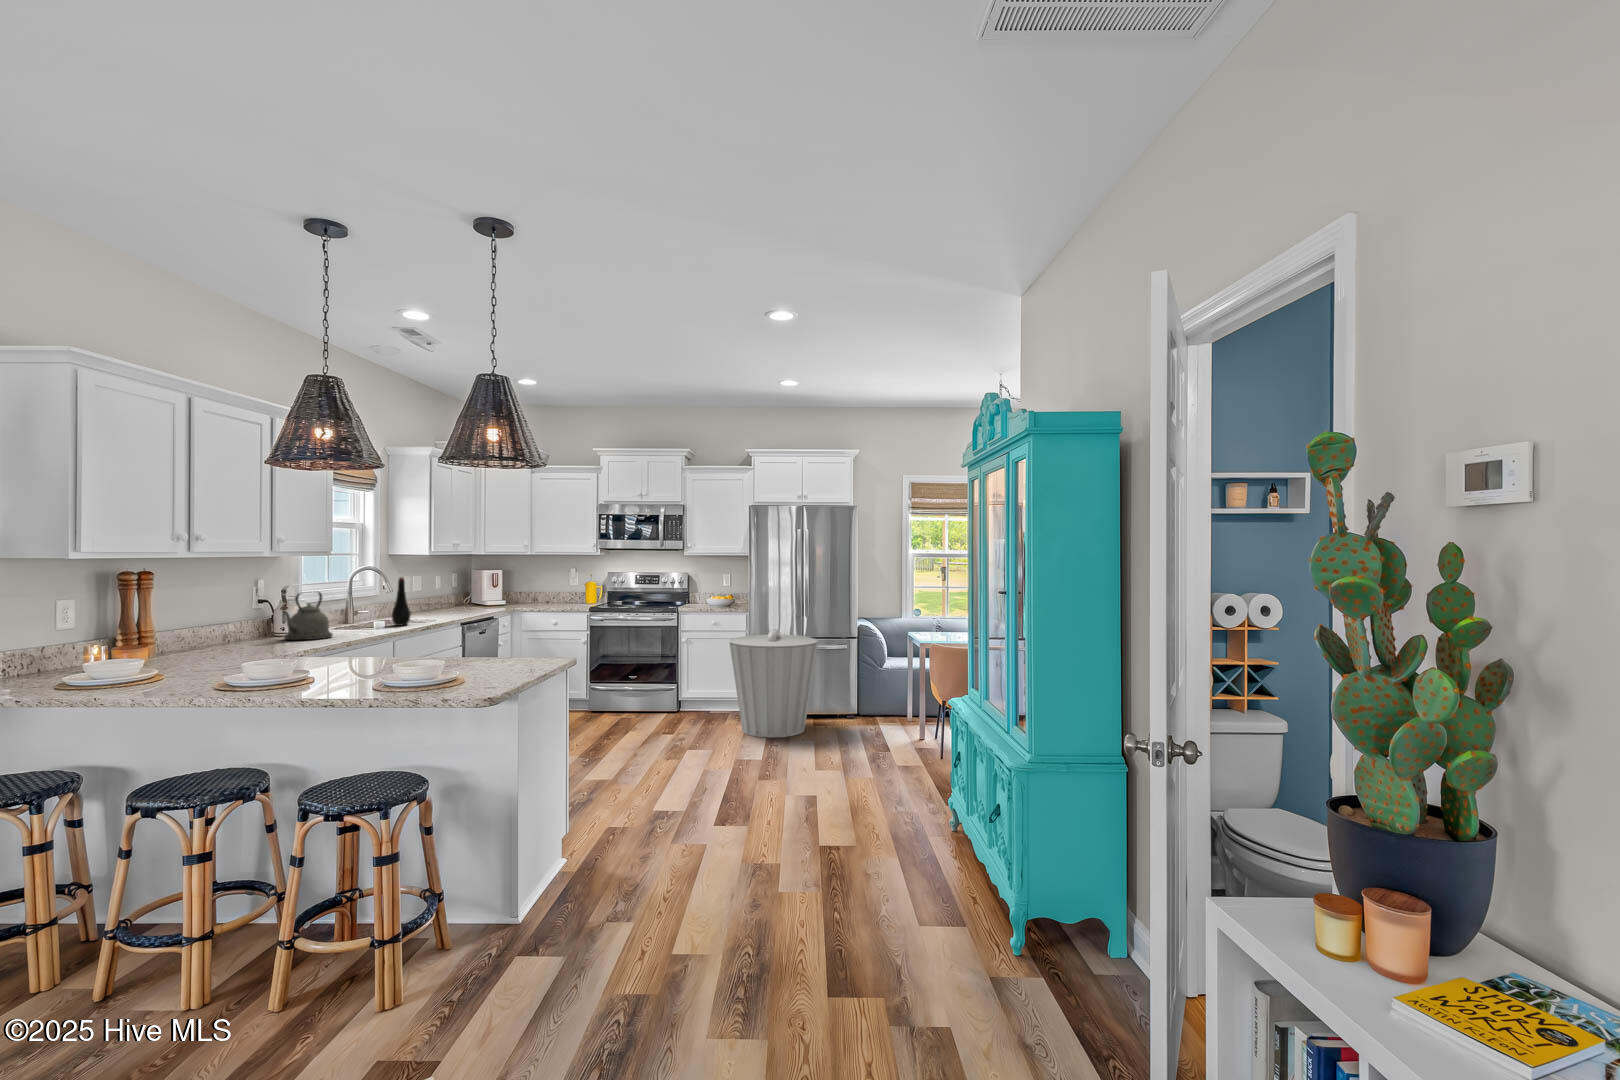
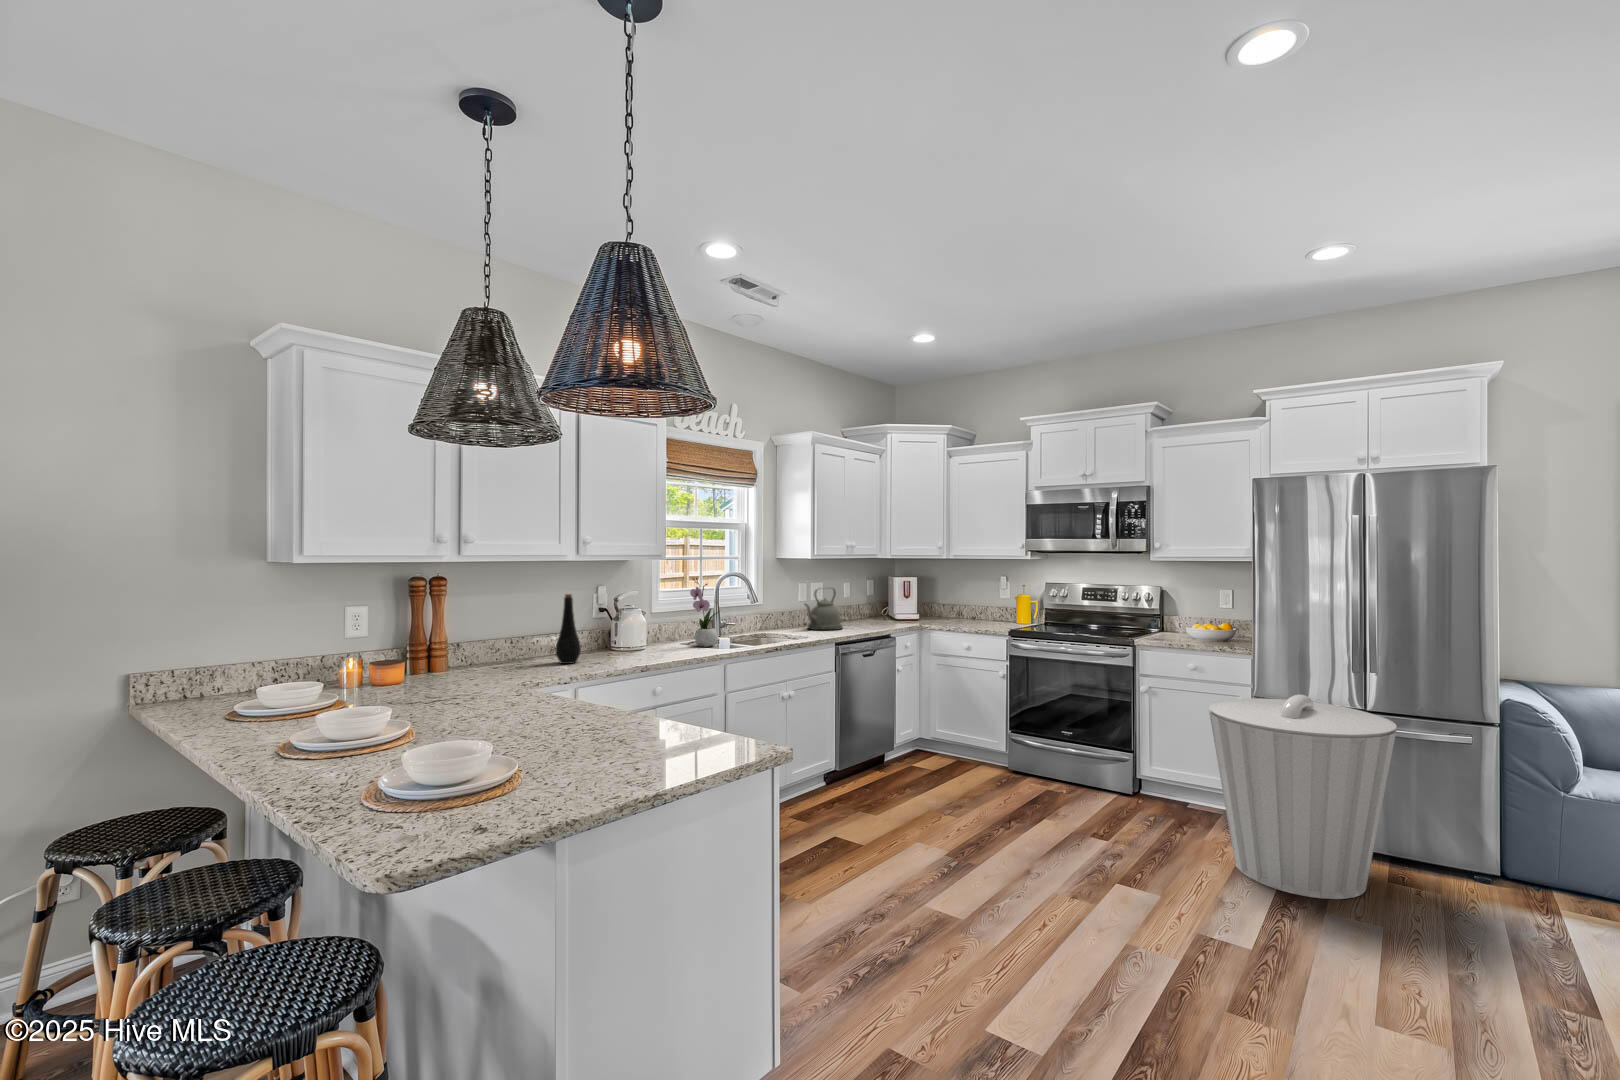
flower arrangement: none [348,571,376,629] -> present [690,578,719,647]
bottle: present [392,577,410,626] -> present [556,594,581,664]
kettle: present [283,592,333,640] -> present [805,589,843,630]

